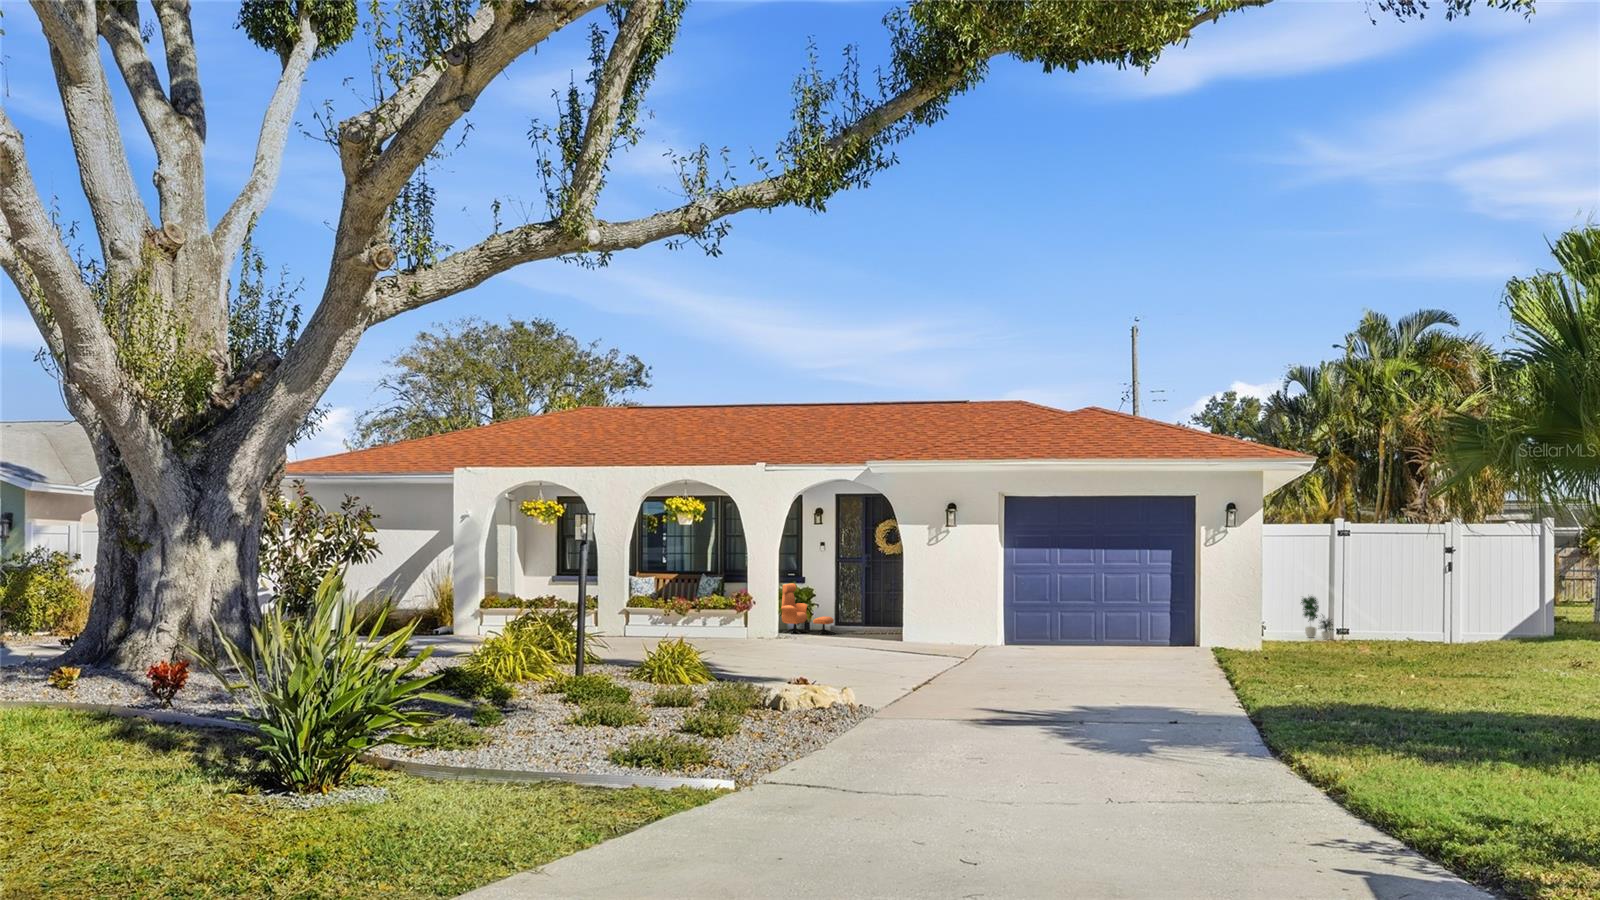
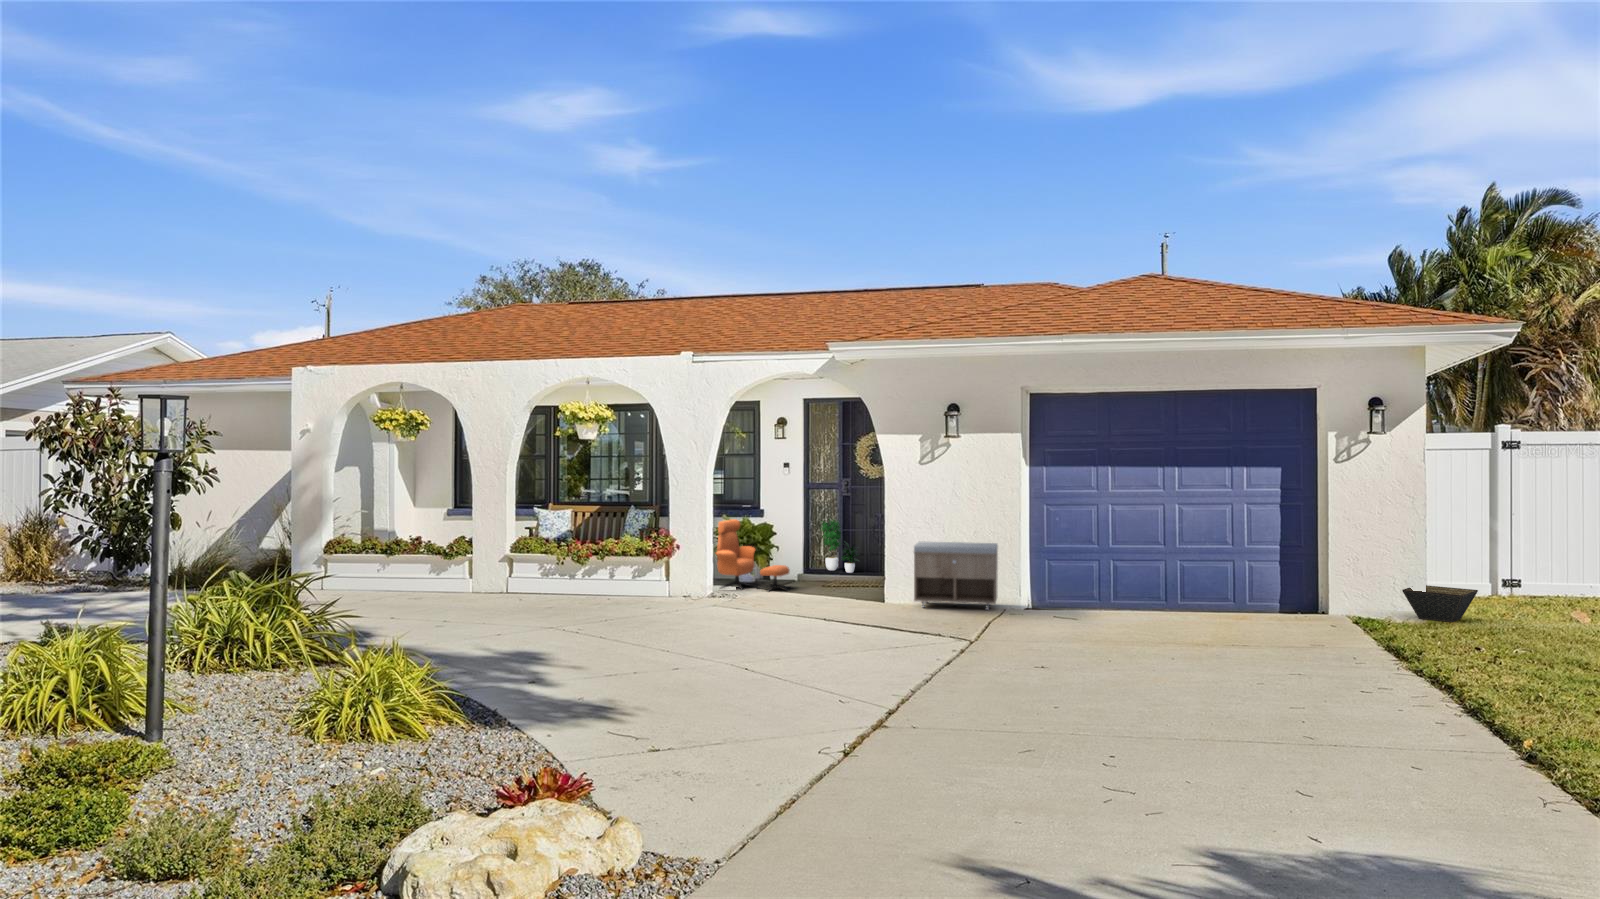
potted plant: present [1301,596,1334,640] -> present [821,520,859,573]
storage bench: none [926,598,982,644] -> present [914,542,998,610]
basket: none [1245,628,1293,650] -> present [1402,585,1478,622]

